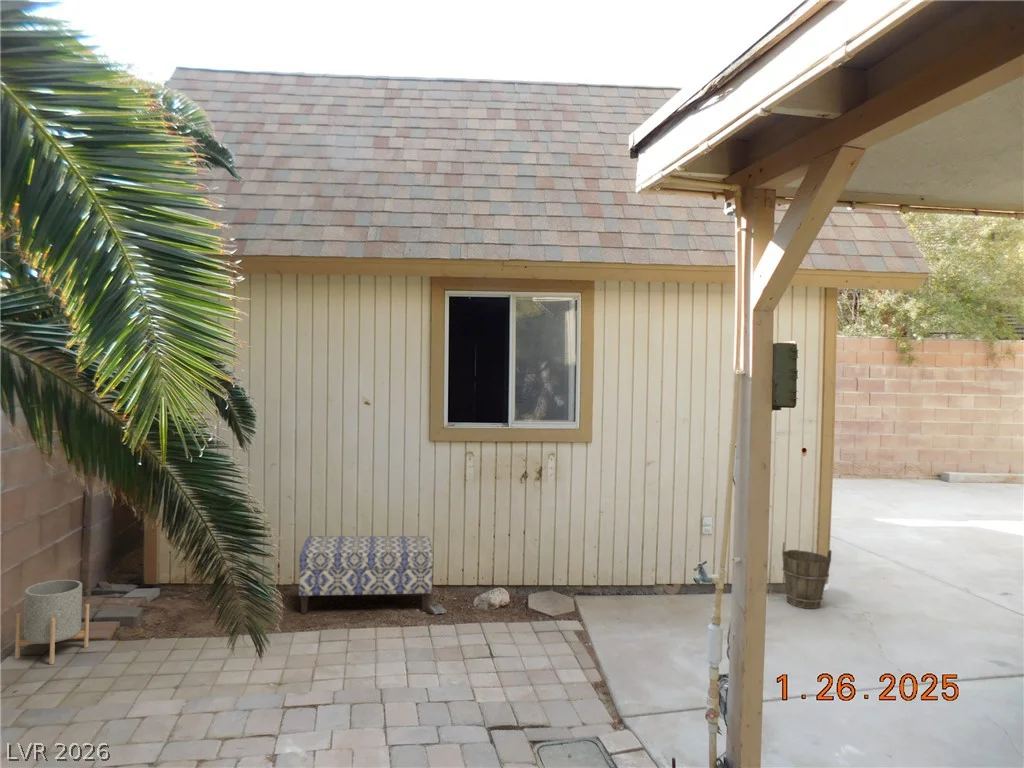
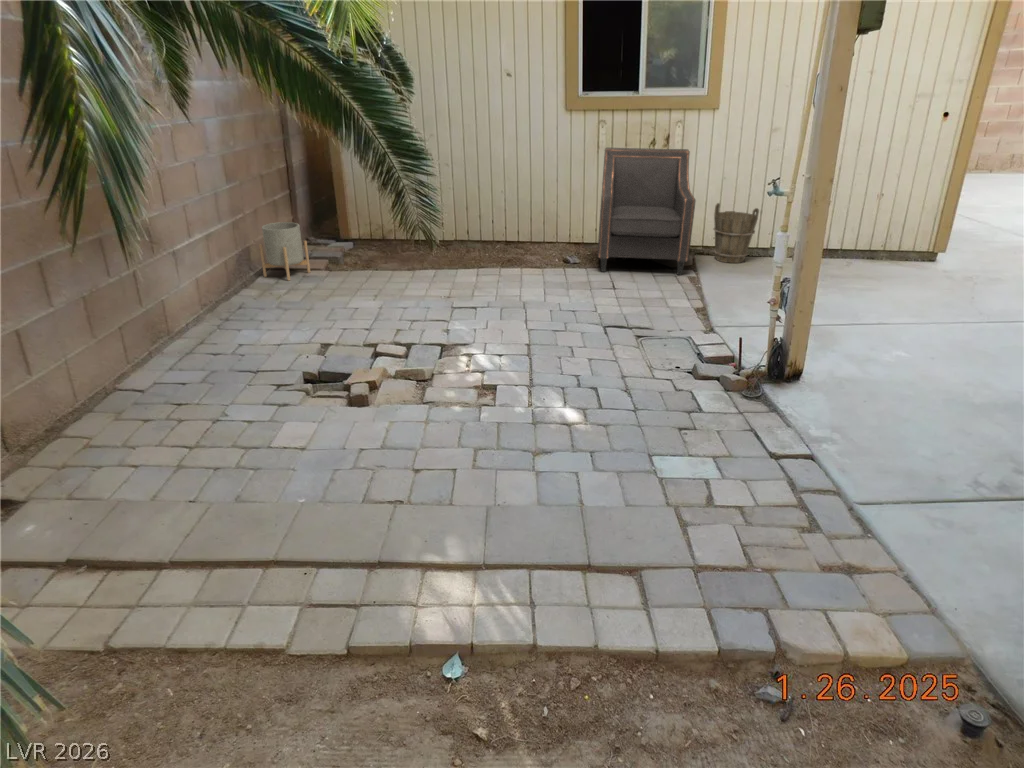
chair: none [468,480,578,629] -> present [598,148,695,275]
bench: present [299,536,433,614] -> none [457,199,568,261]
bucket: present [782,543,831,609] -> present [714,203,759,263]

